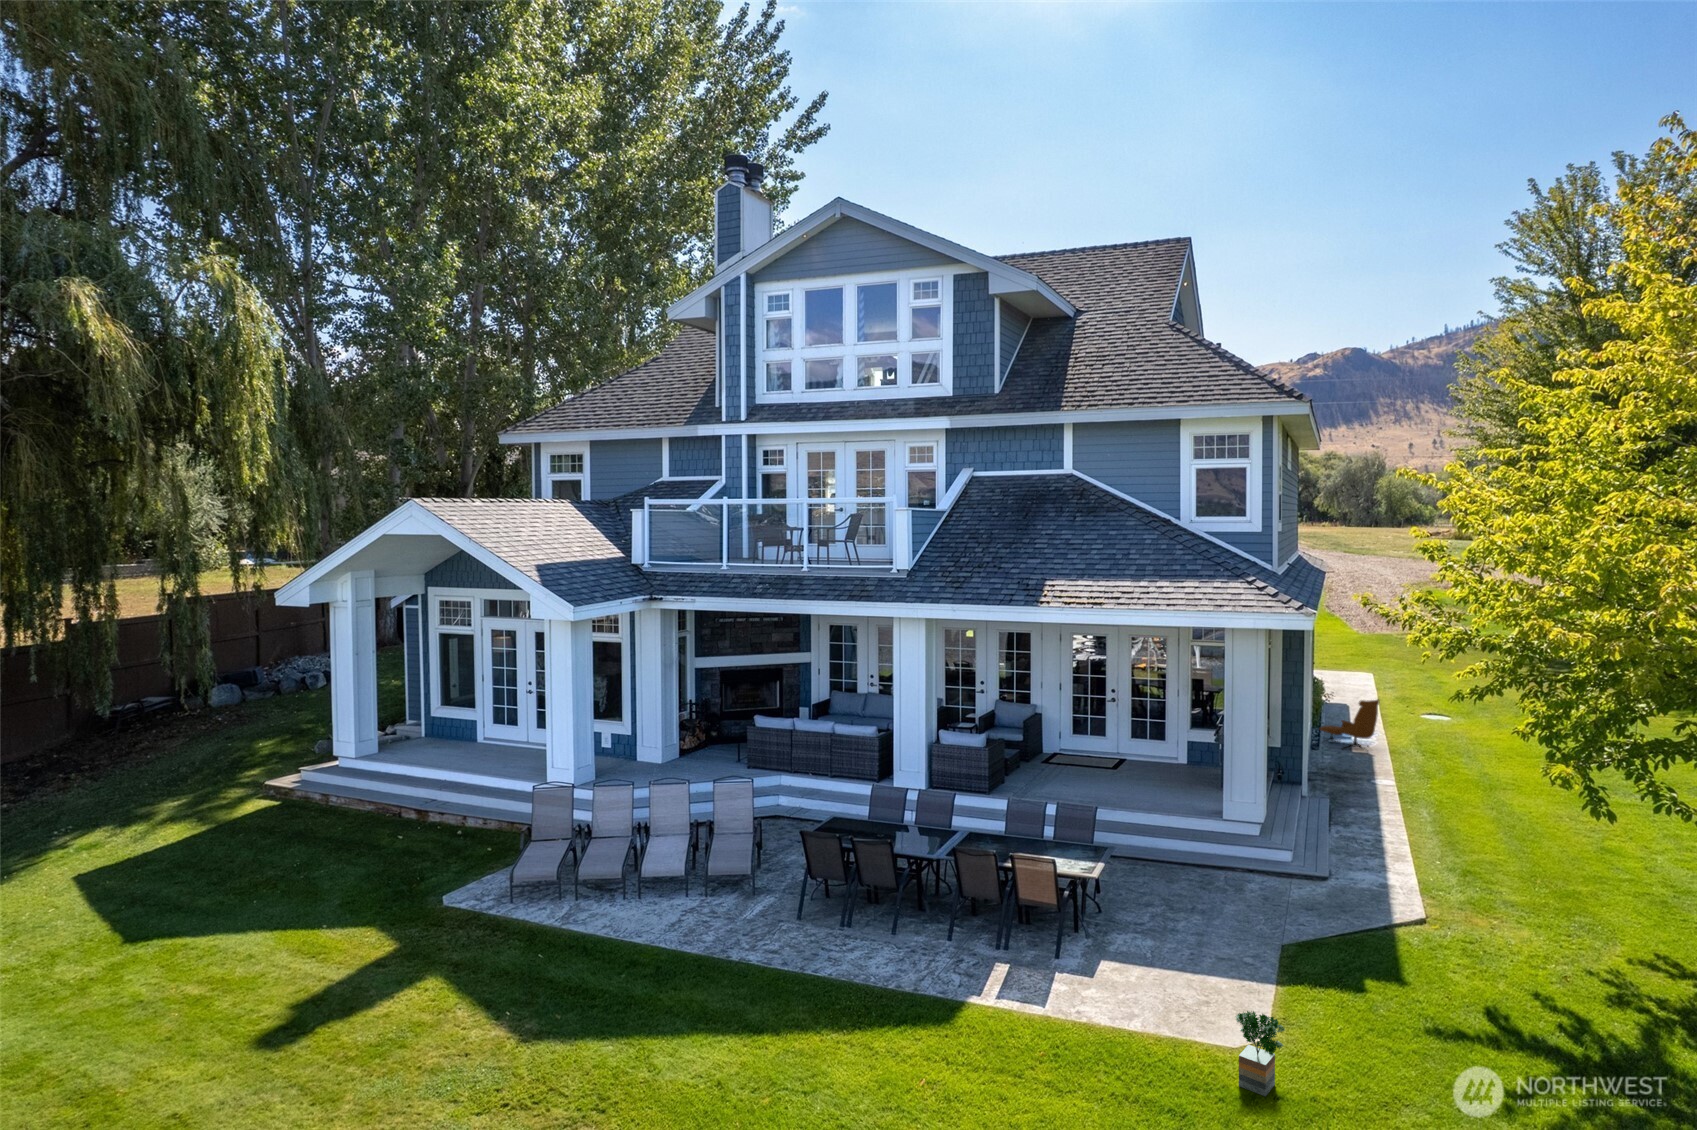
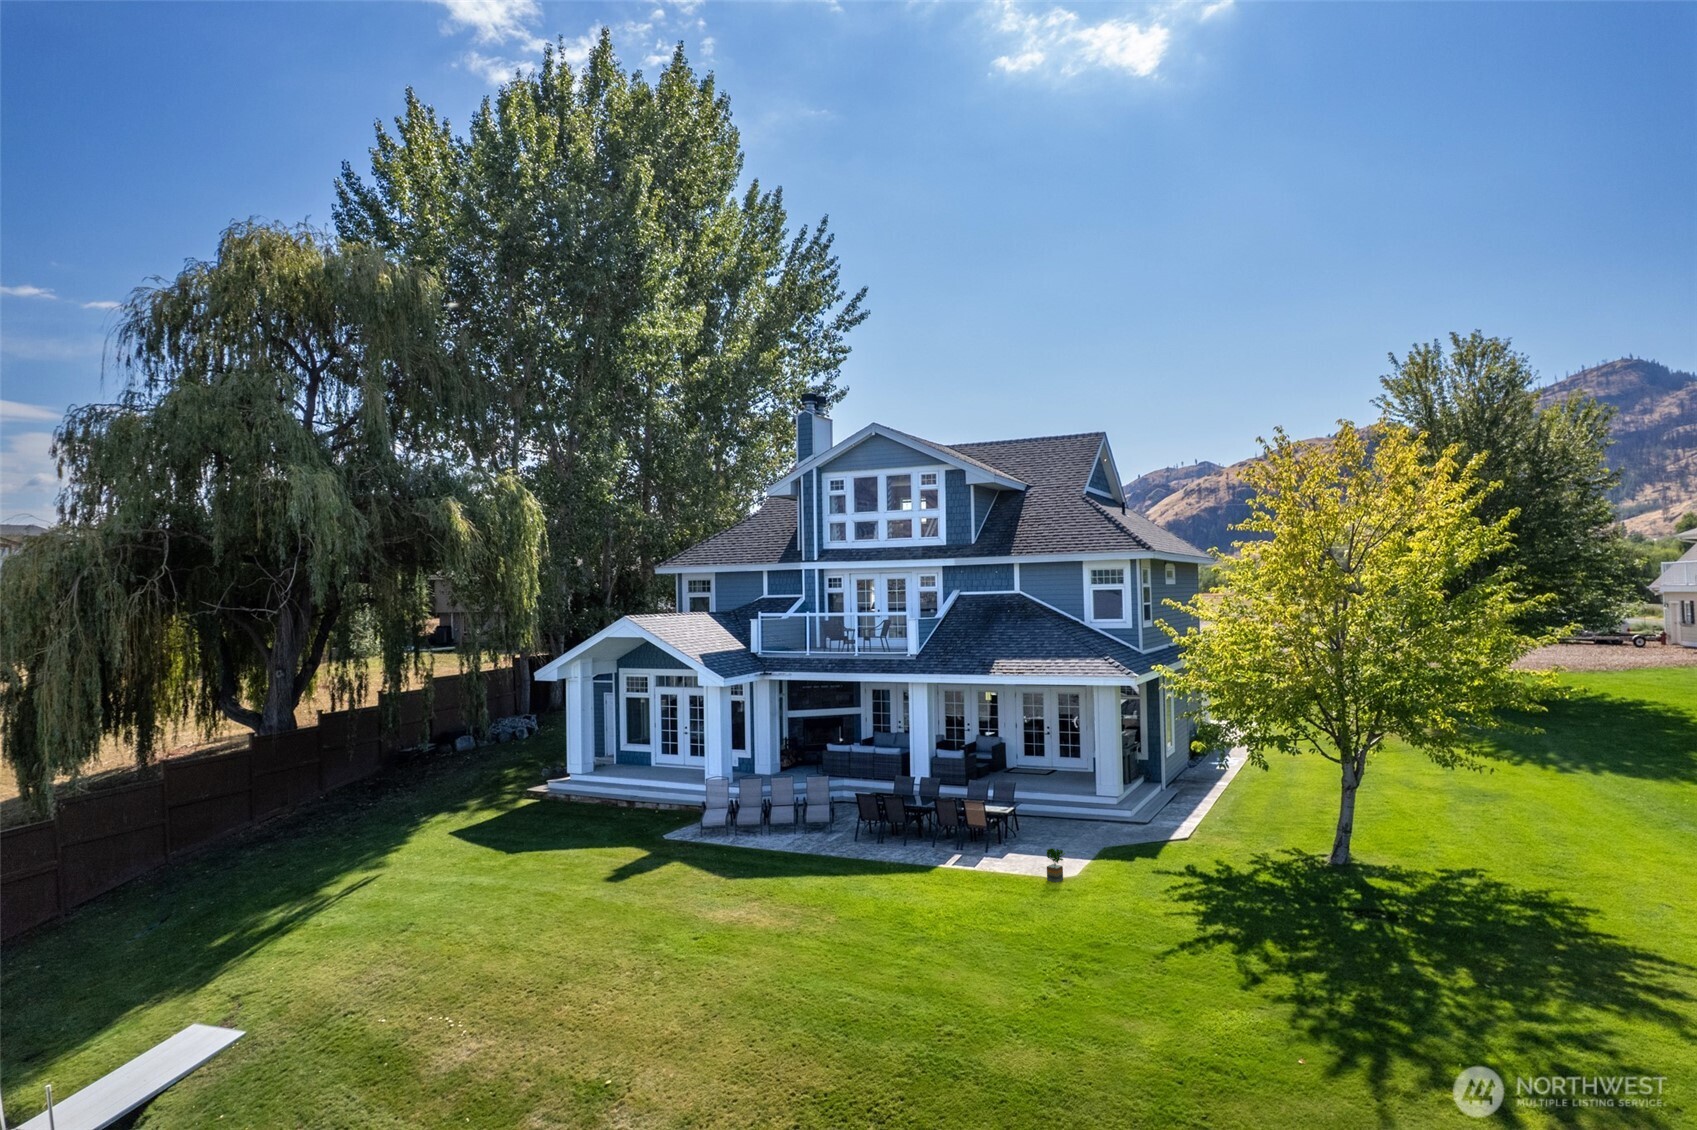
lounge chair: present [1320,699,1379,748] -> none [1201,734,1234,770]

